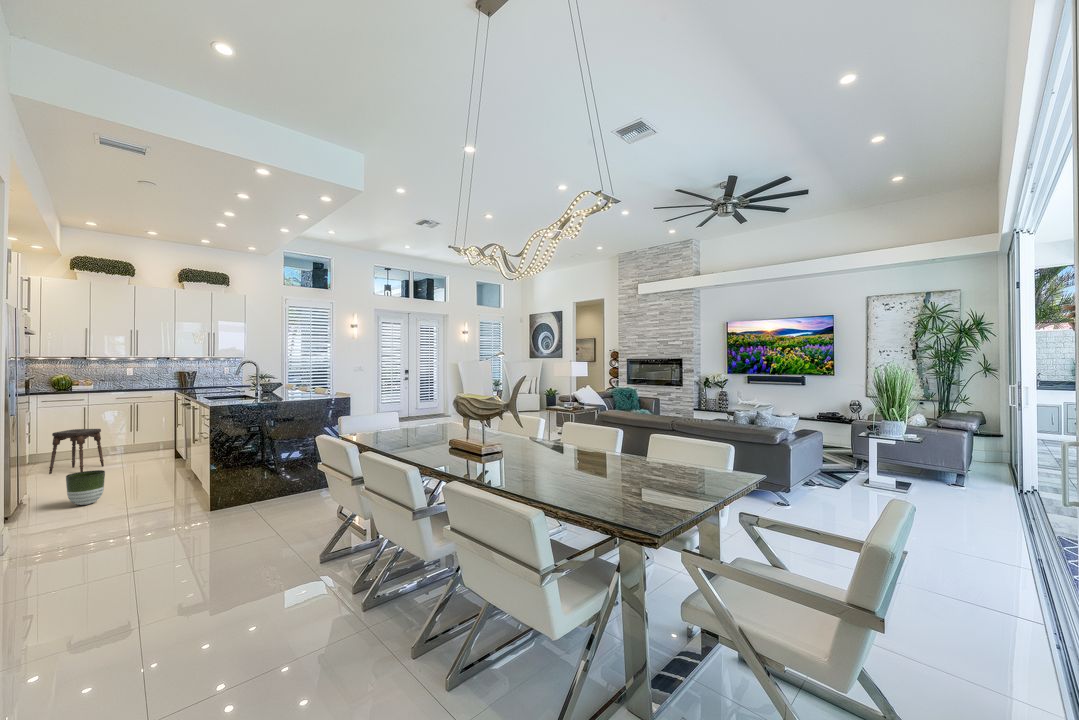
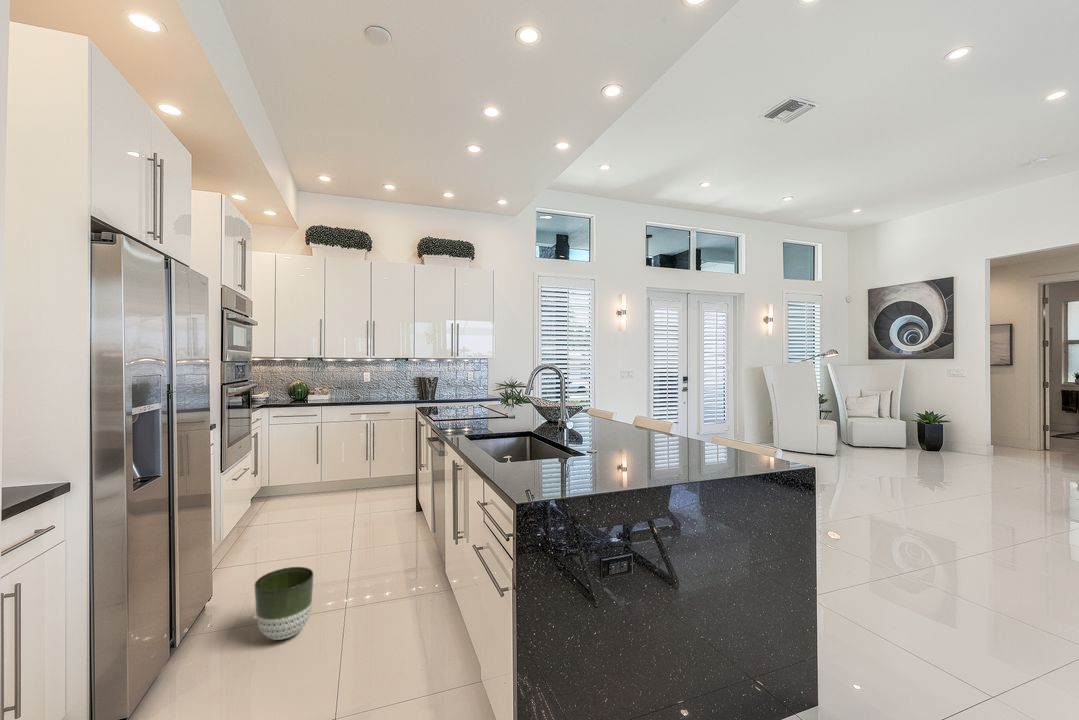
stool: present [49,429,104,474] -> none [274,457,334,525]

